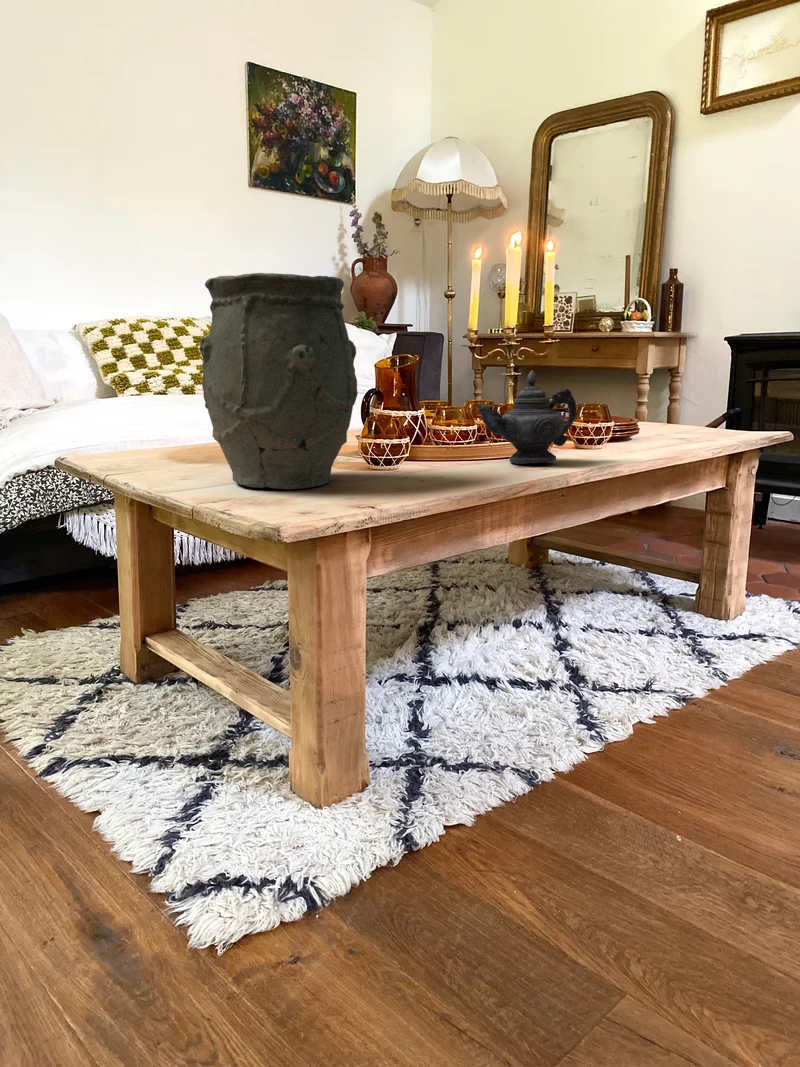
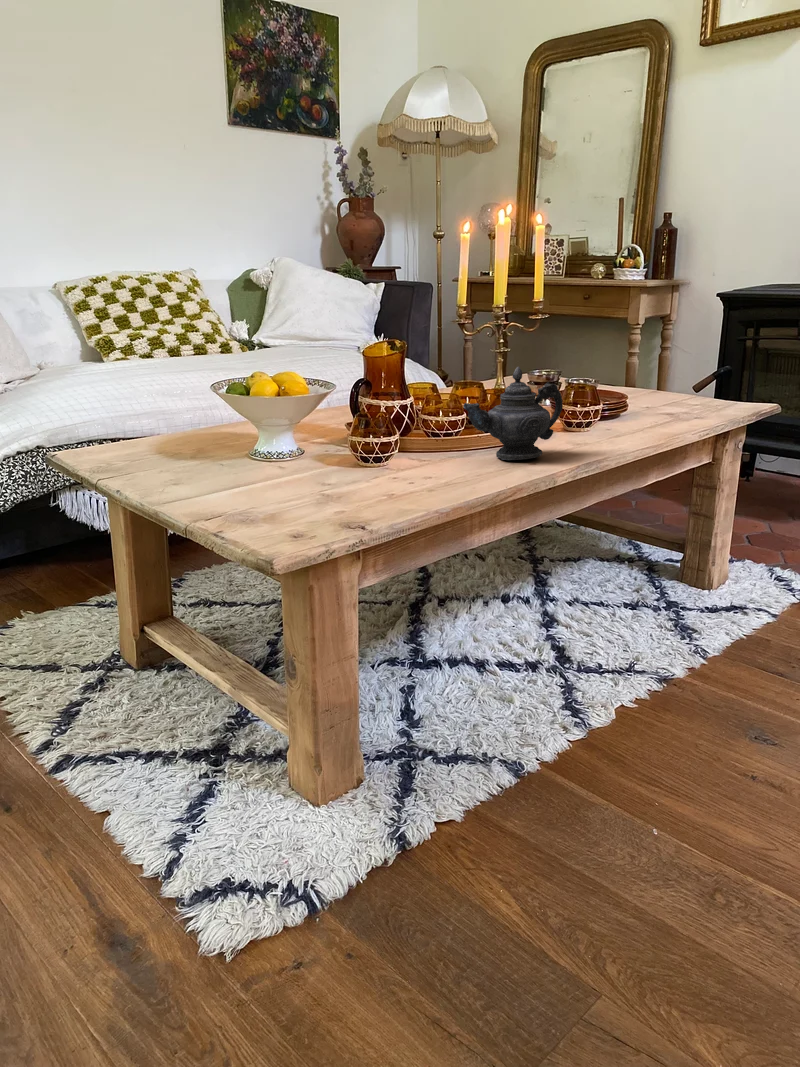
vase: present [199,273,358,489] -> none [187,294,345,503]

